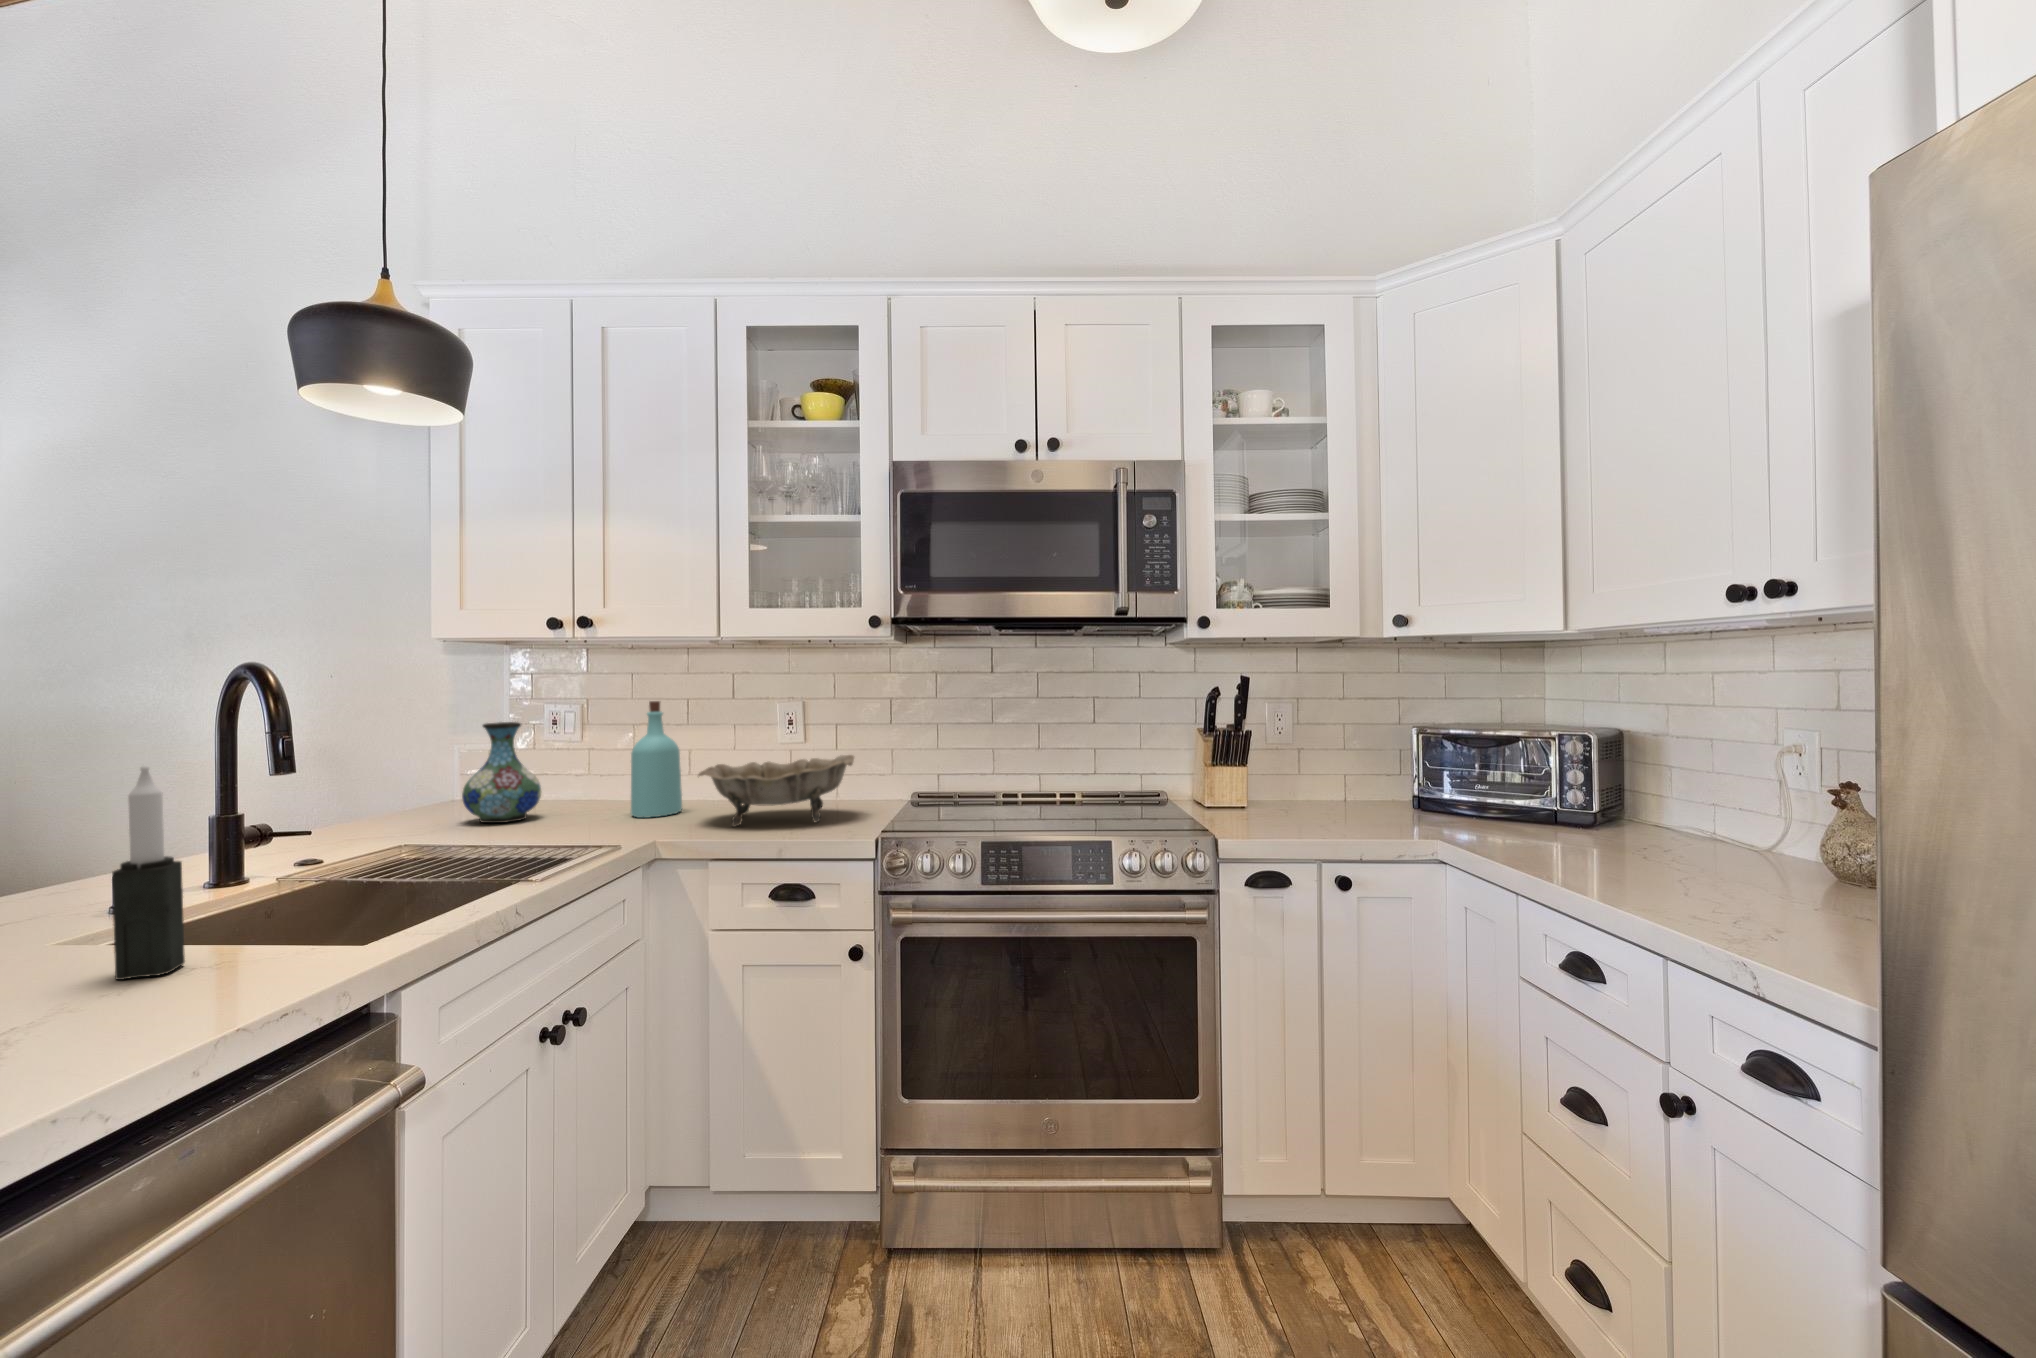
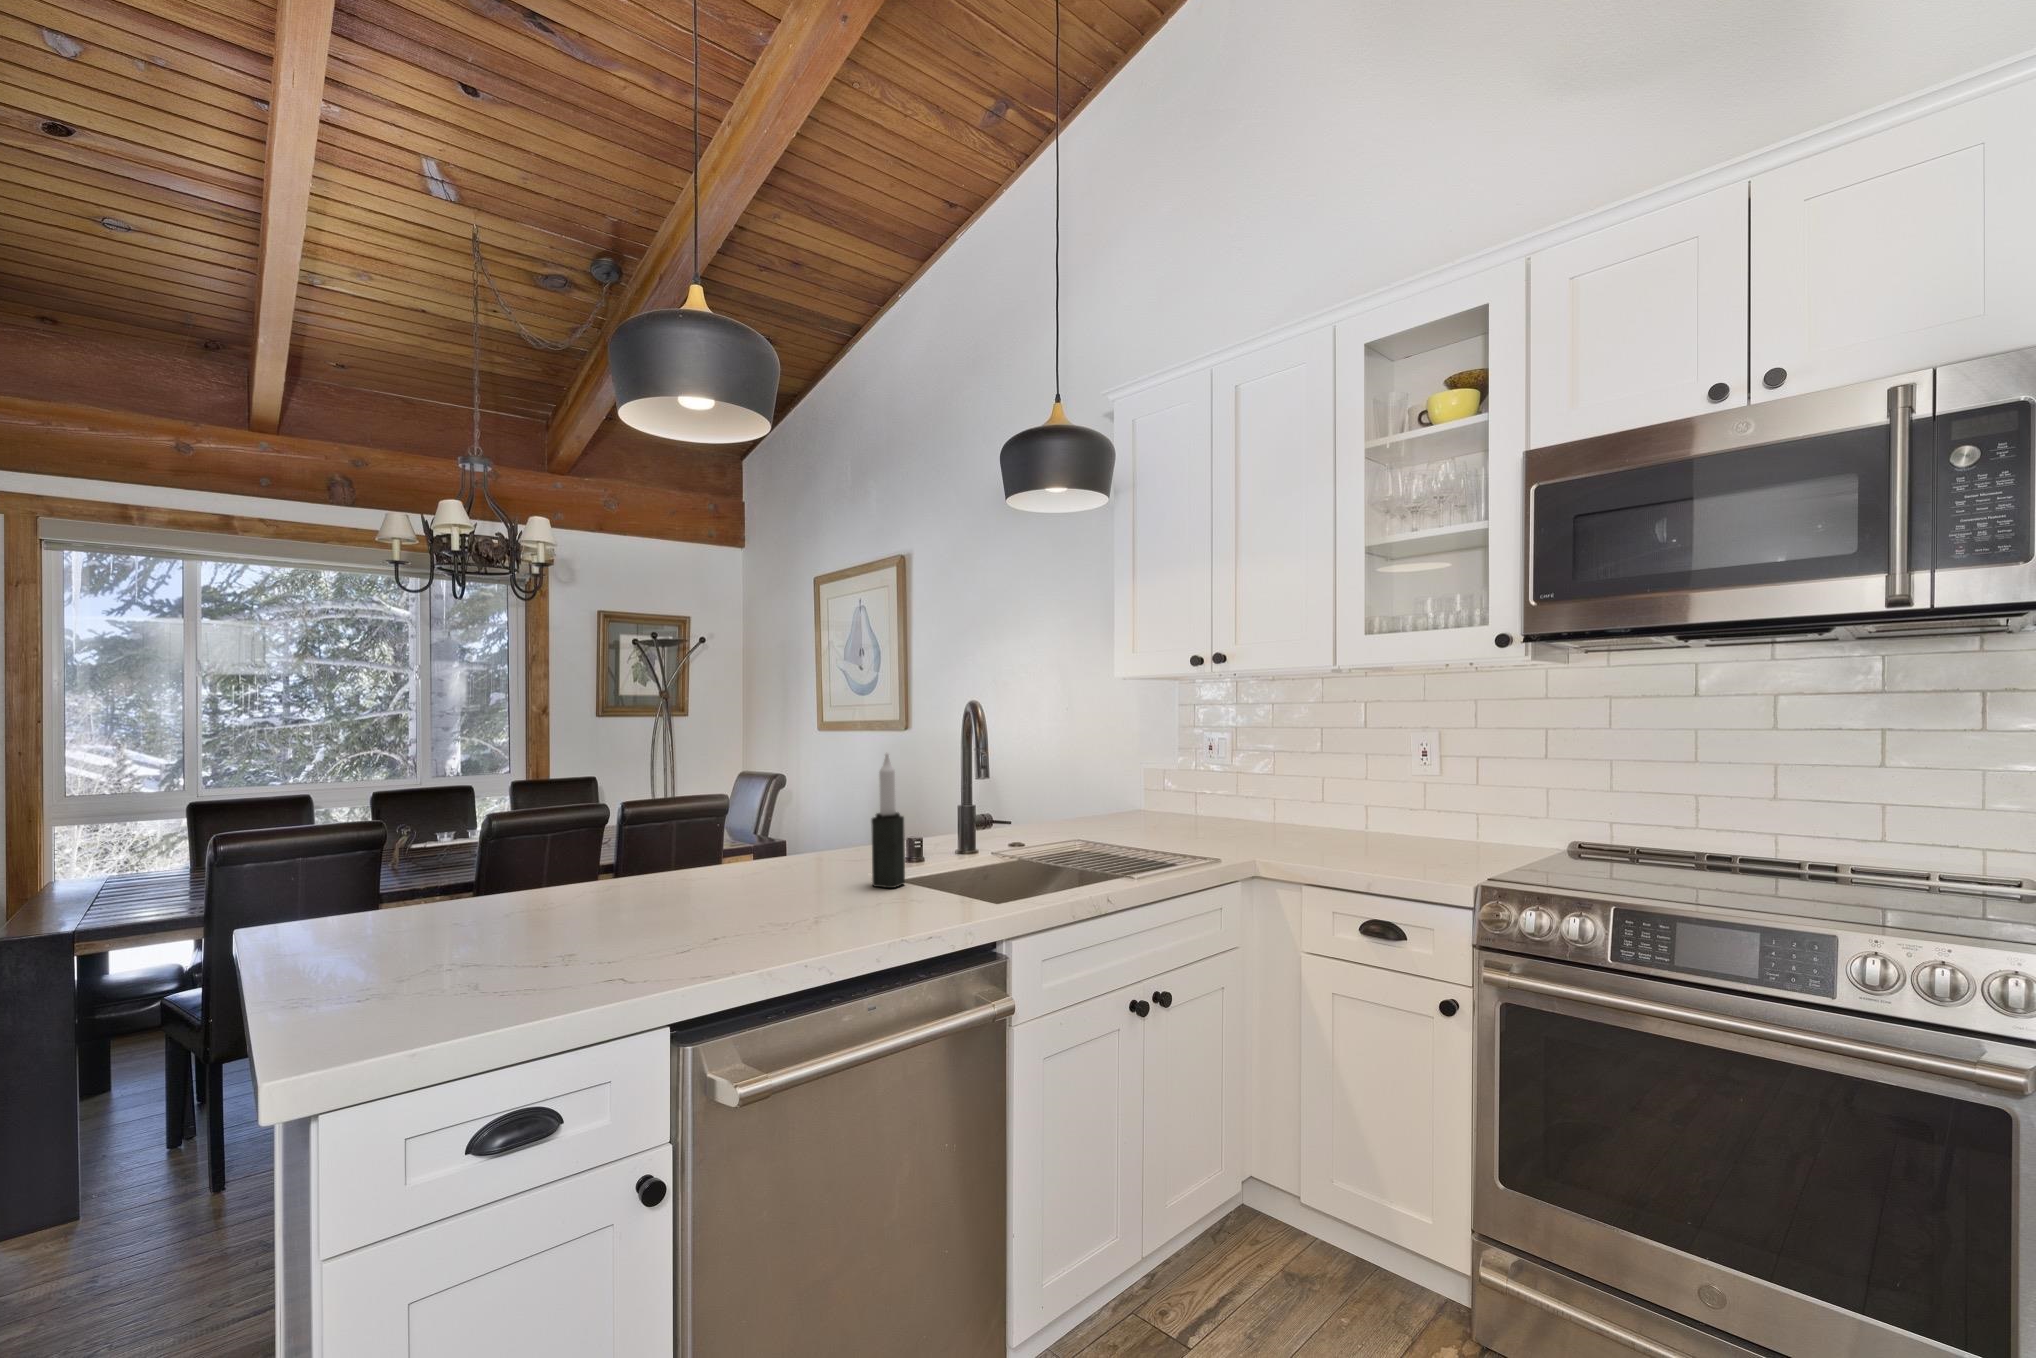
bottle: present [631,701,682,818] -> none [1257,716,1305,827]
vase: present [462,722,541,823] -> none [1129,729,1188,815]
decorative bowl: present [698,755,854,827] -> none [1307,782,1479,855]

